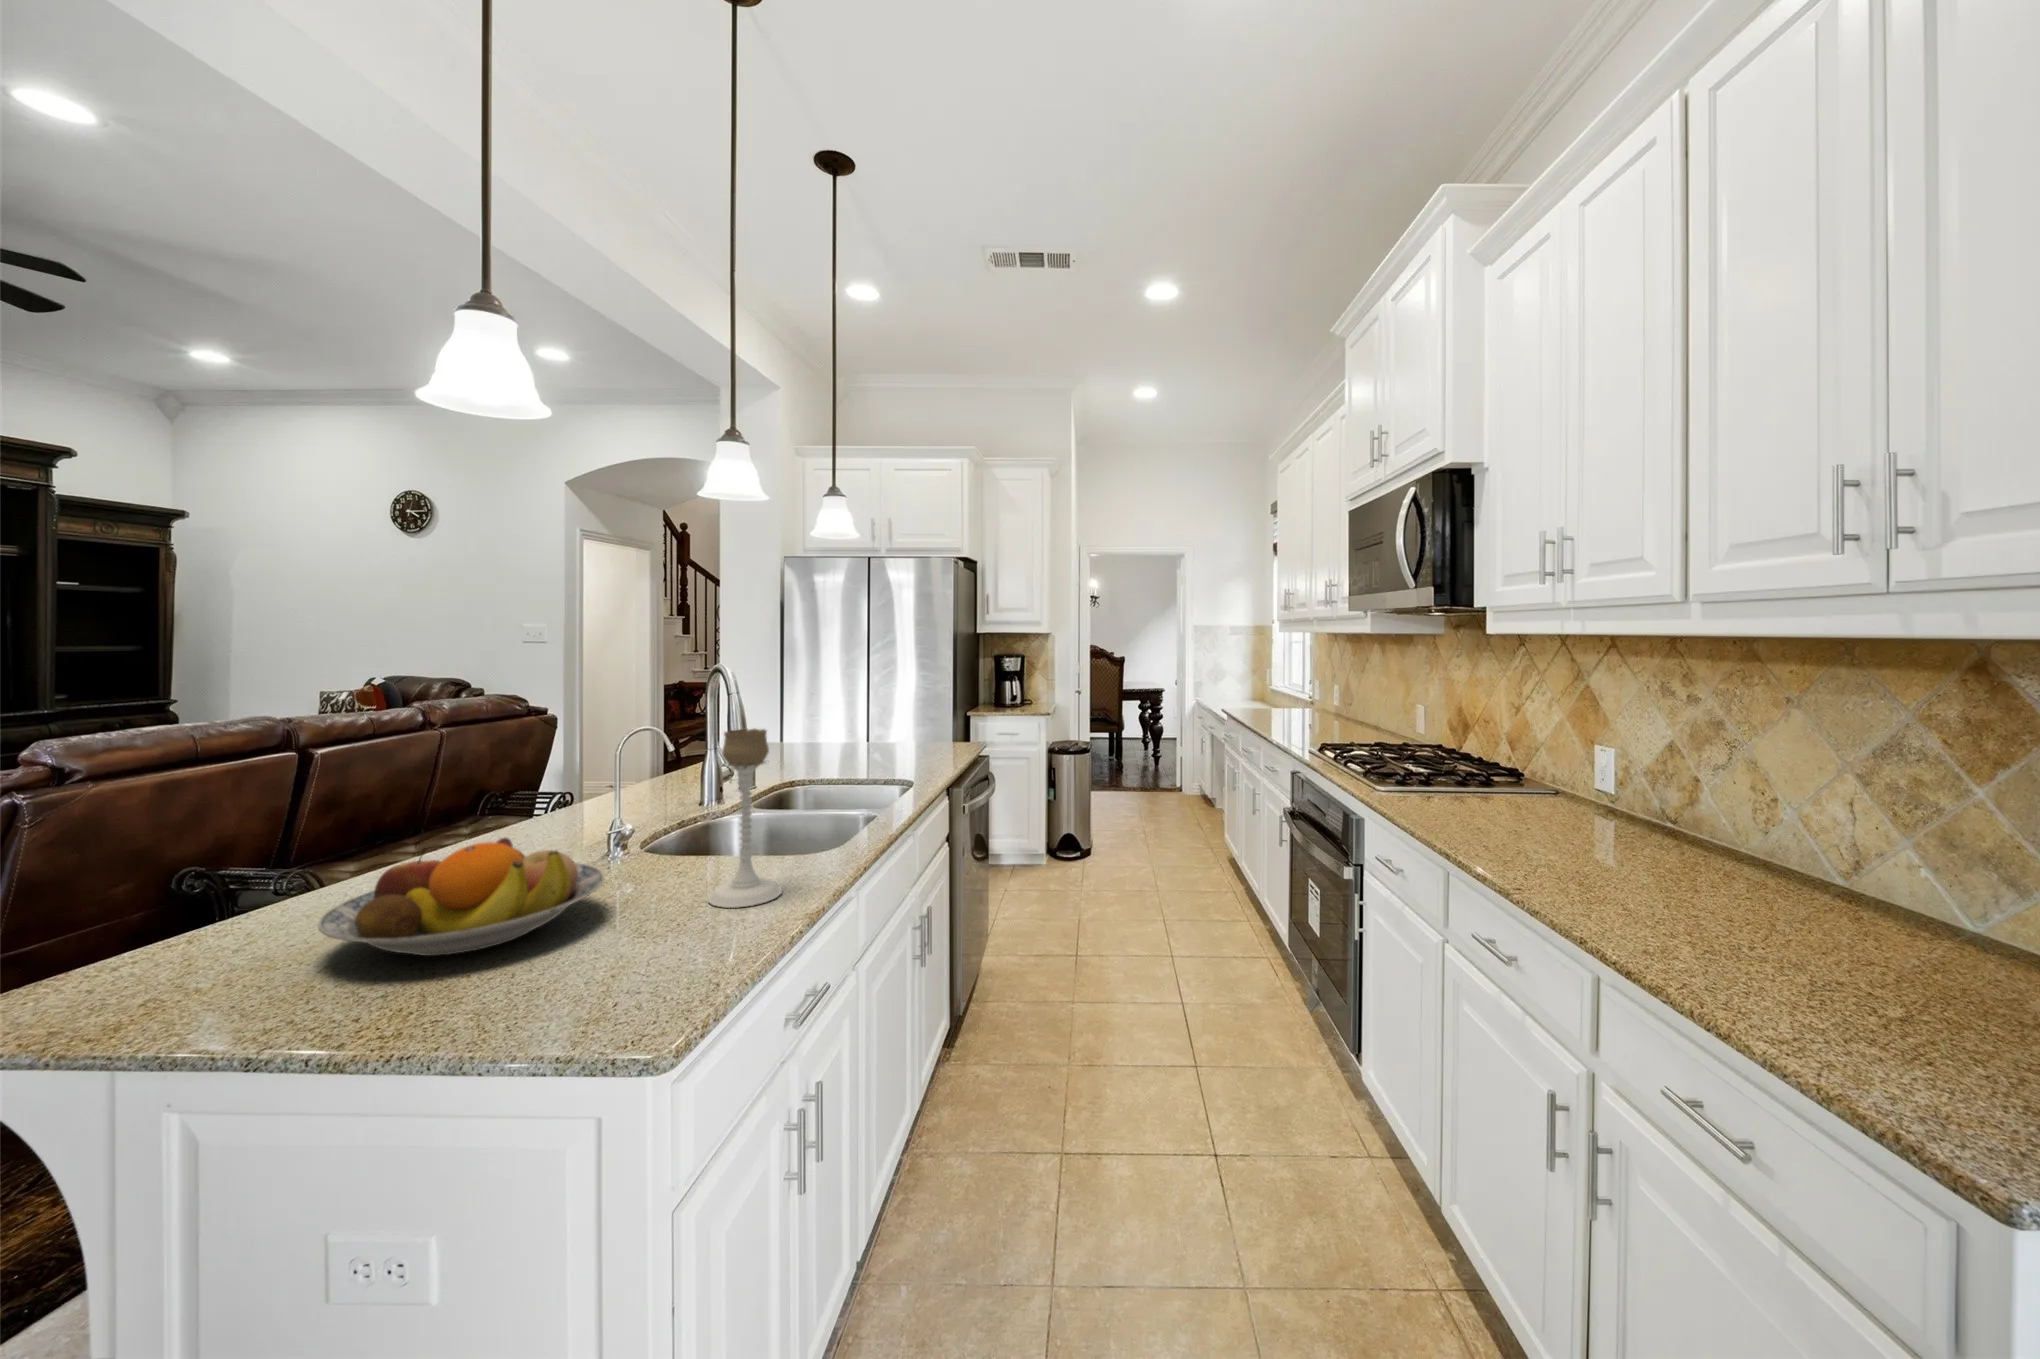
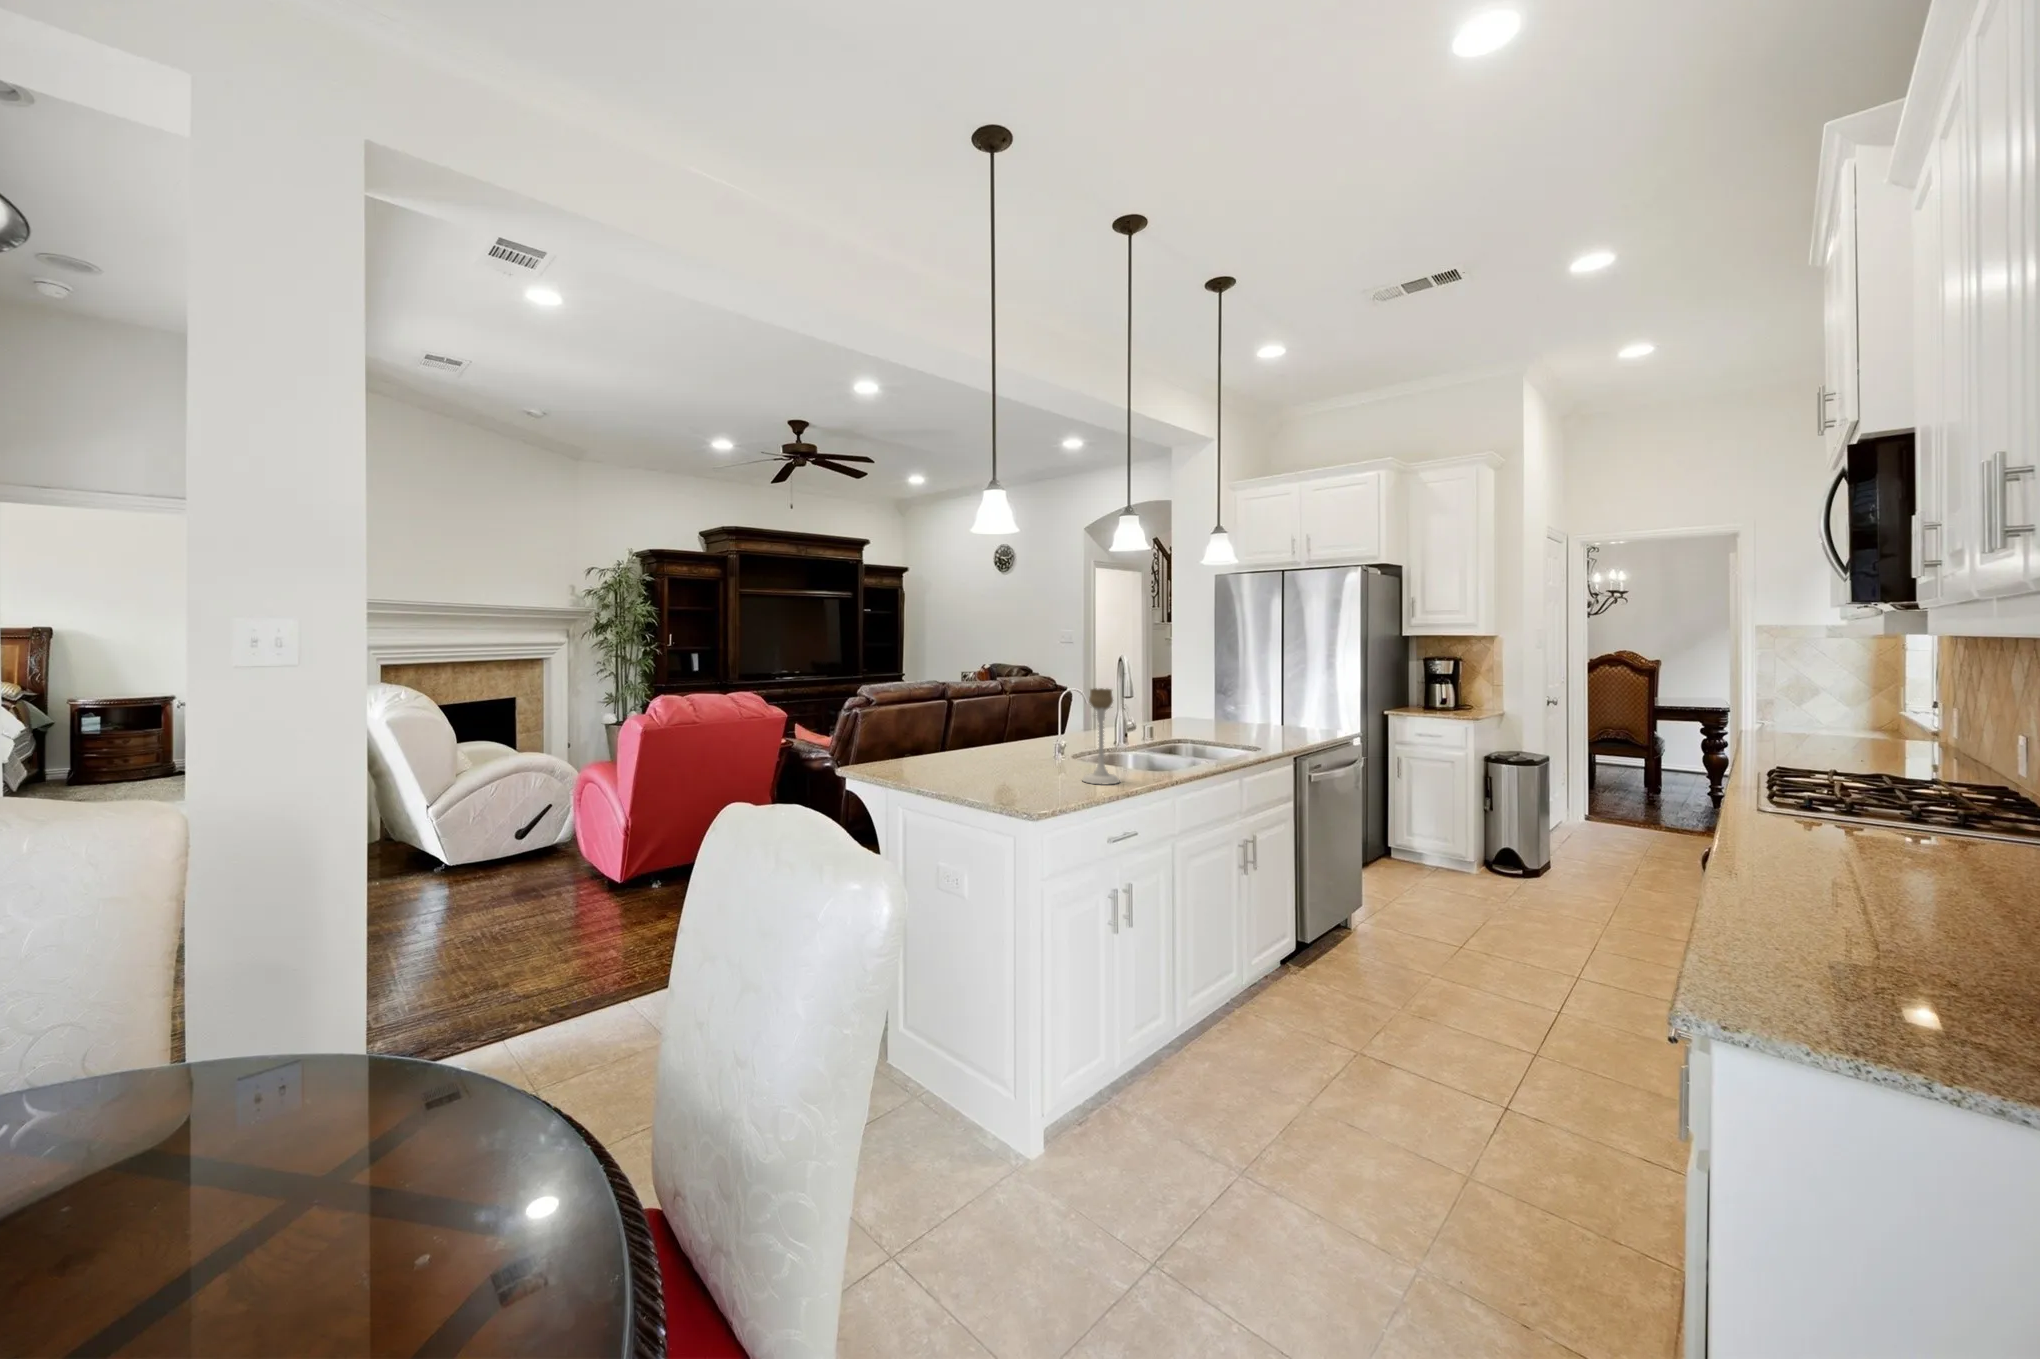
fruit bowl: present [318,838,604,956] -> none [934,731,1037,778]

